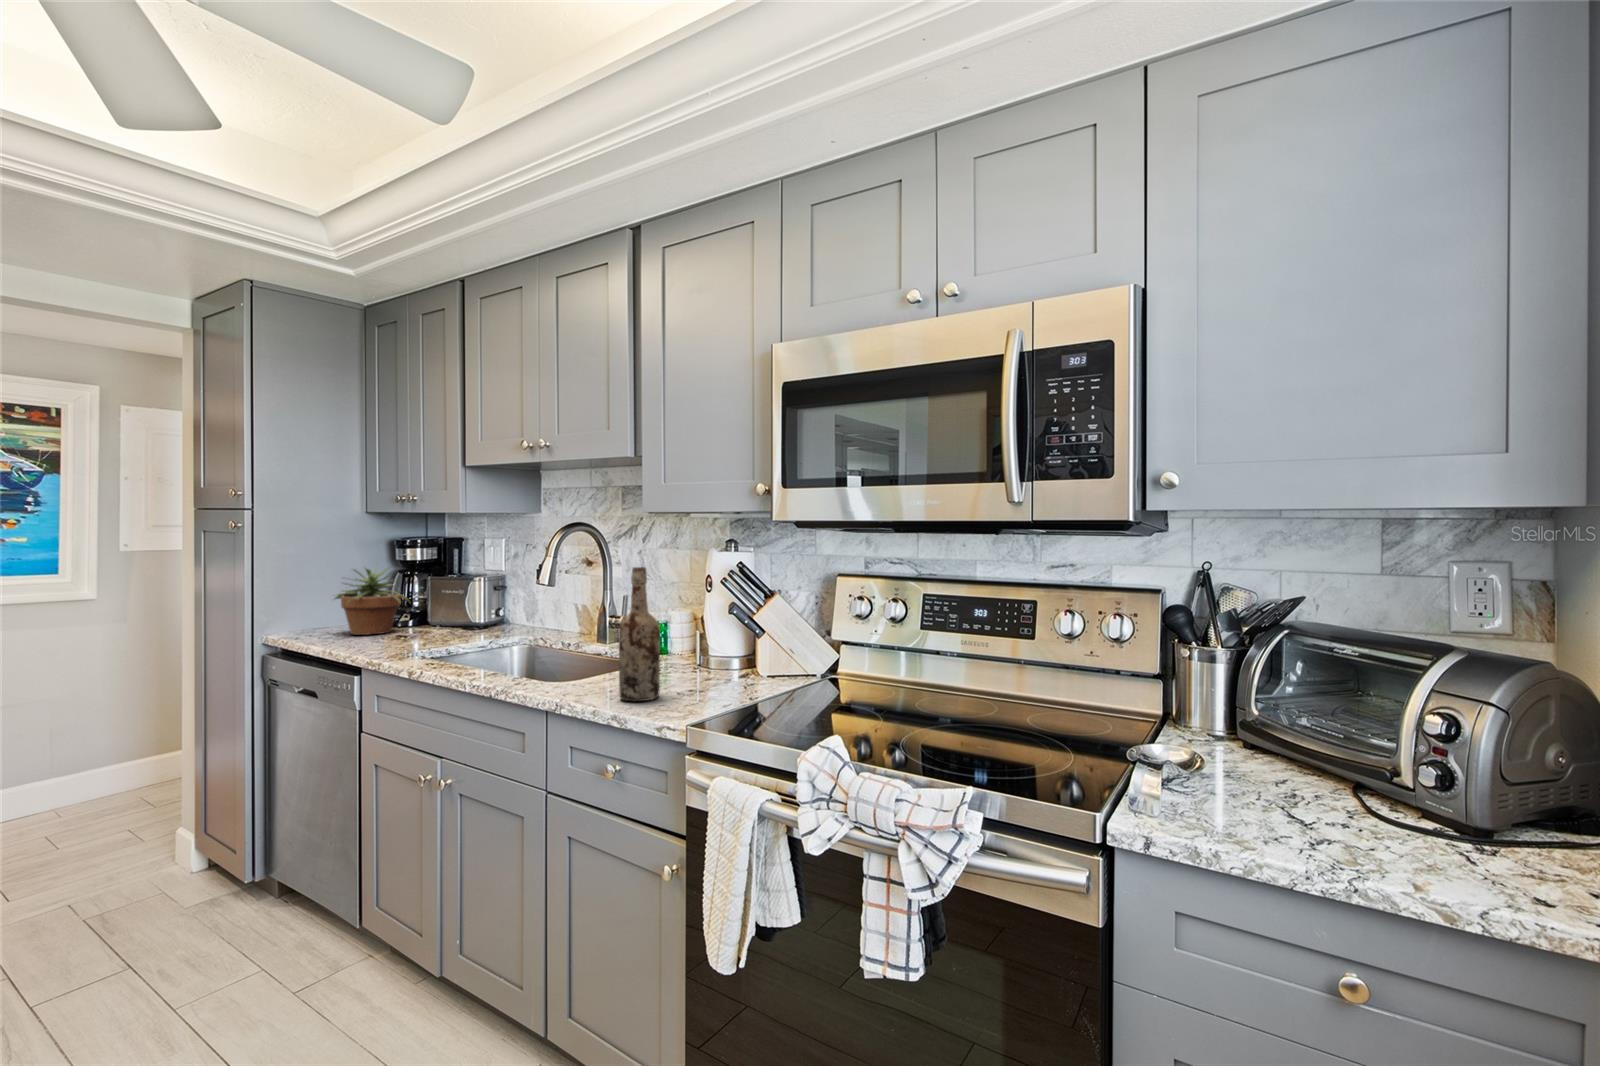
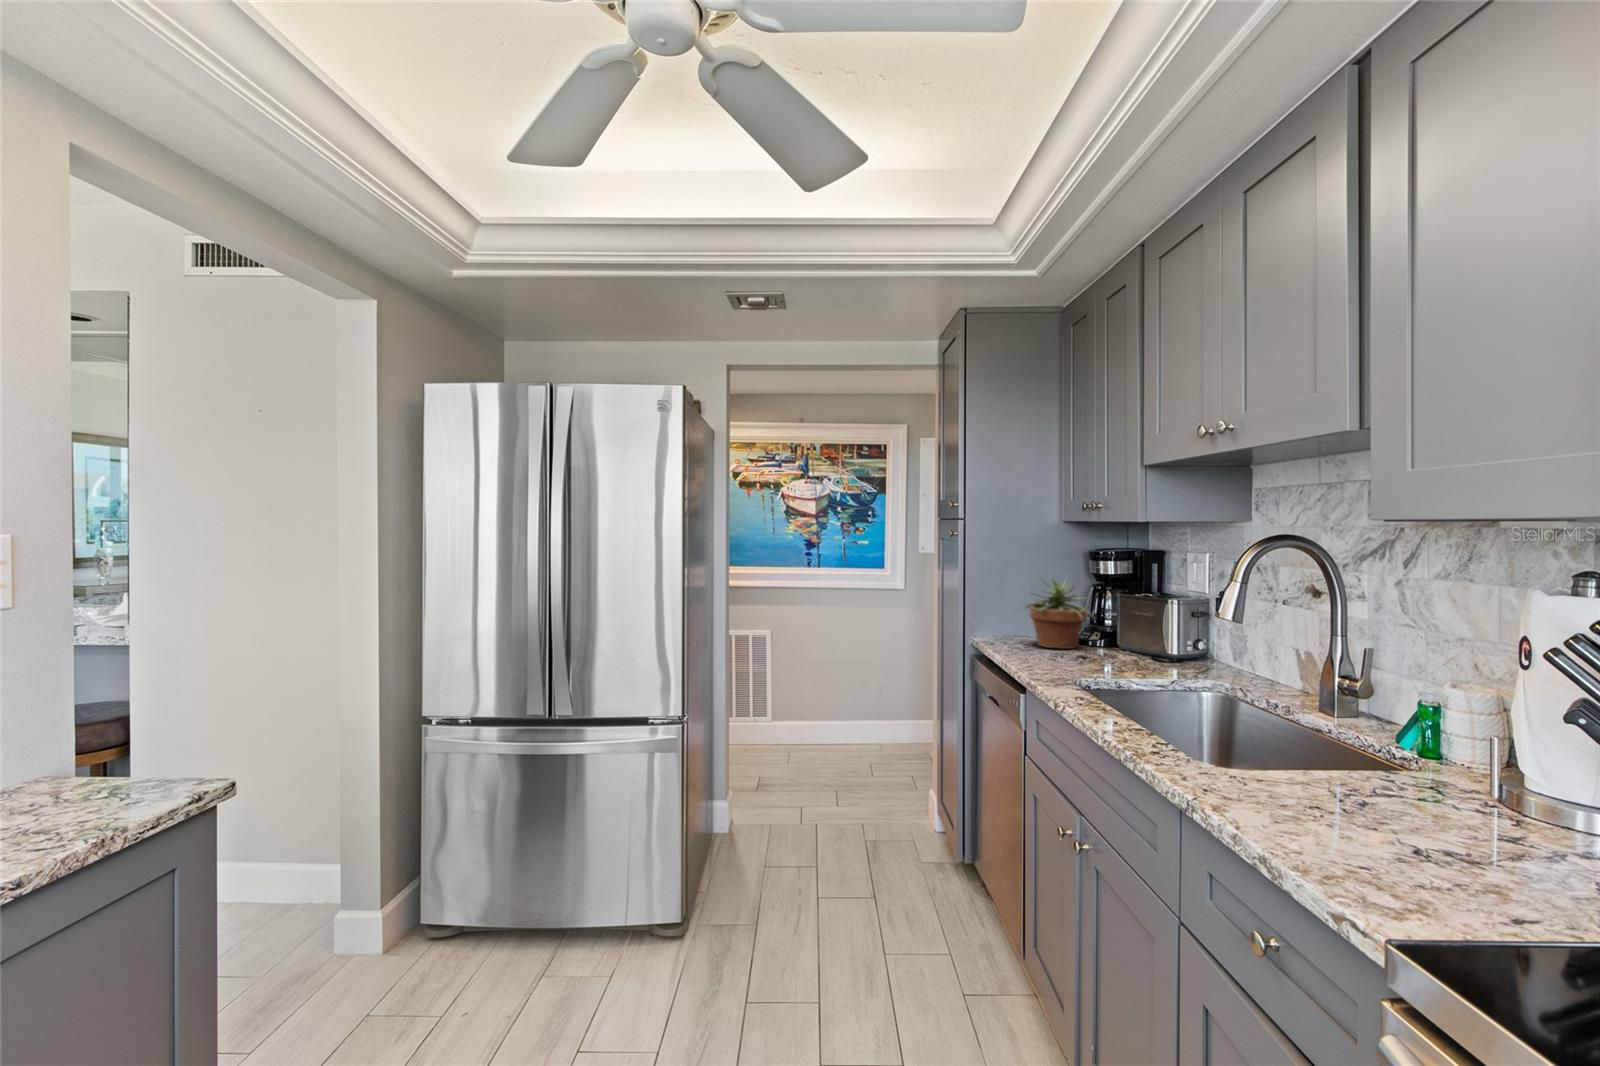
wine bottle: present [619,567,660,701] -> none [1288,614,1372,848]

